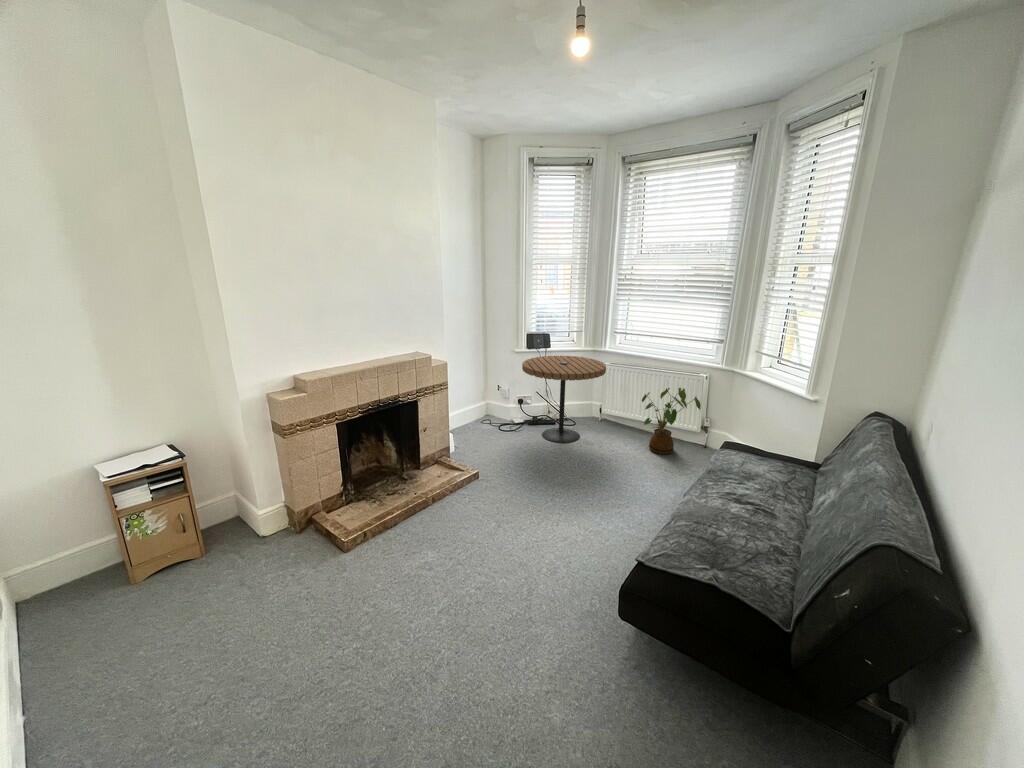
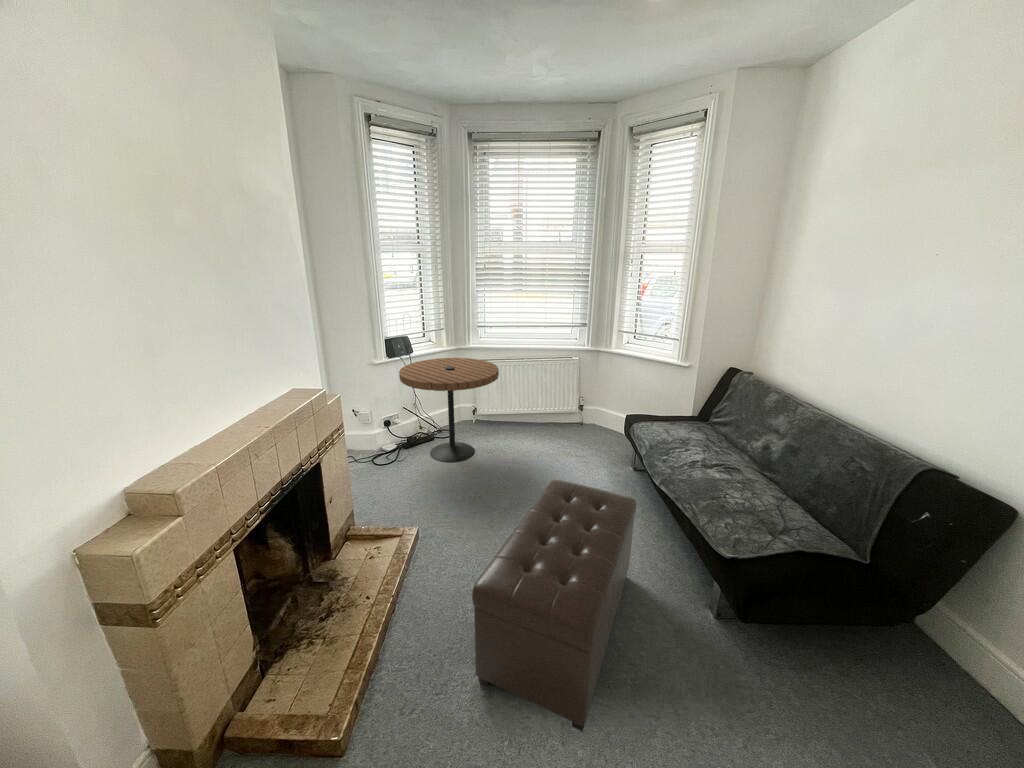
house plant: present [642,388,701,454] -> none [533,374,586,443]
ottoman: none [423,457,604,618] -> present [472,479,636,731]

